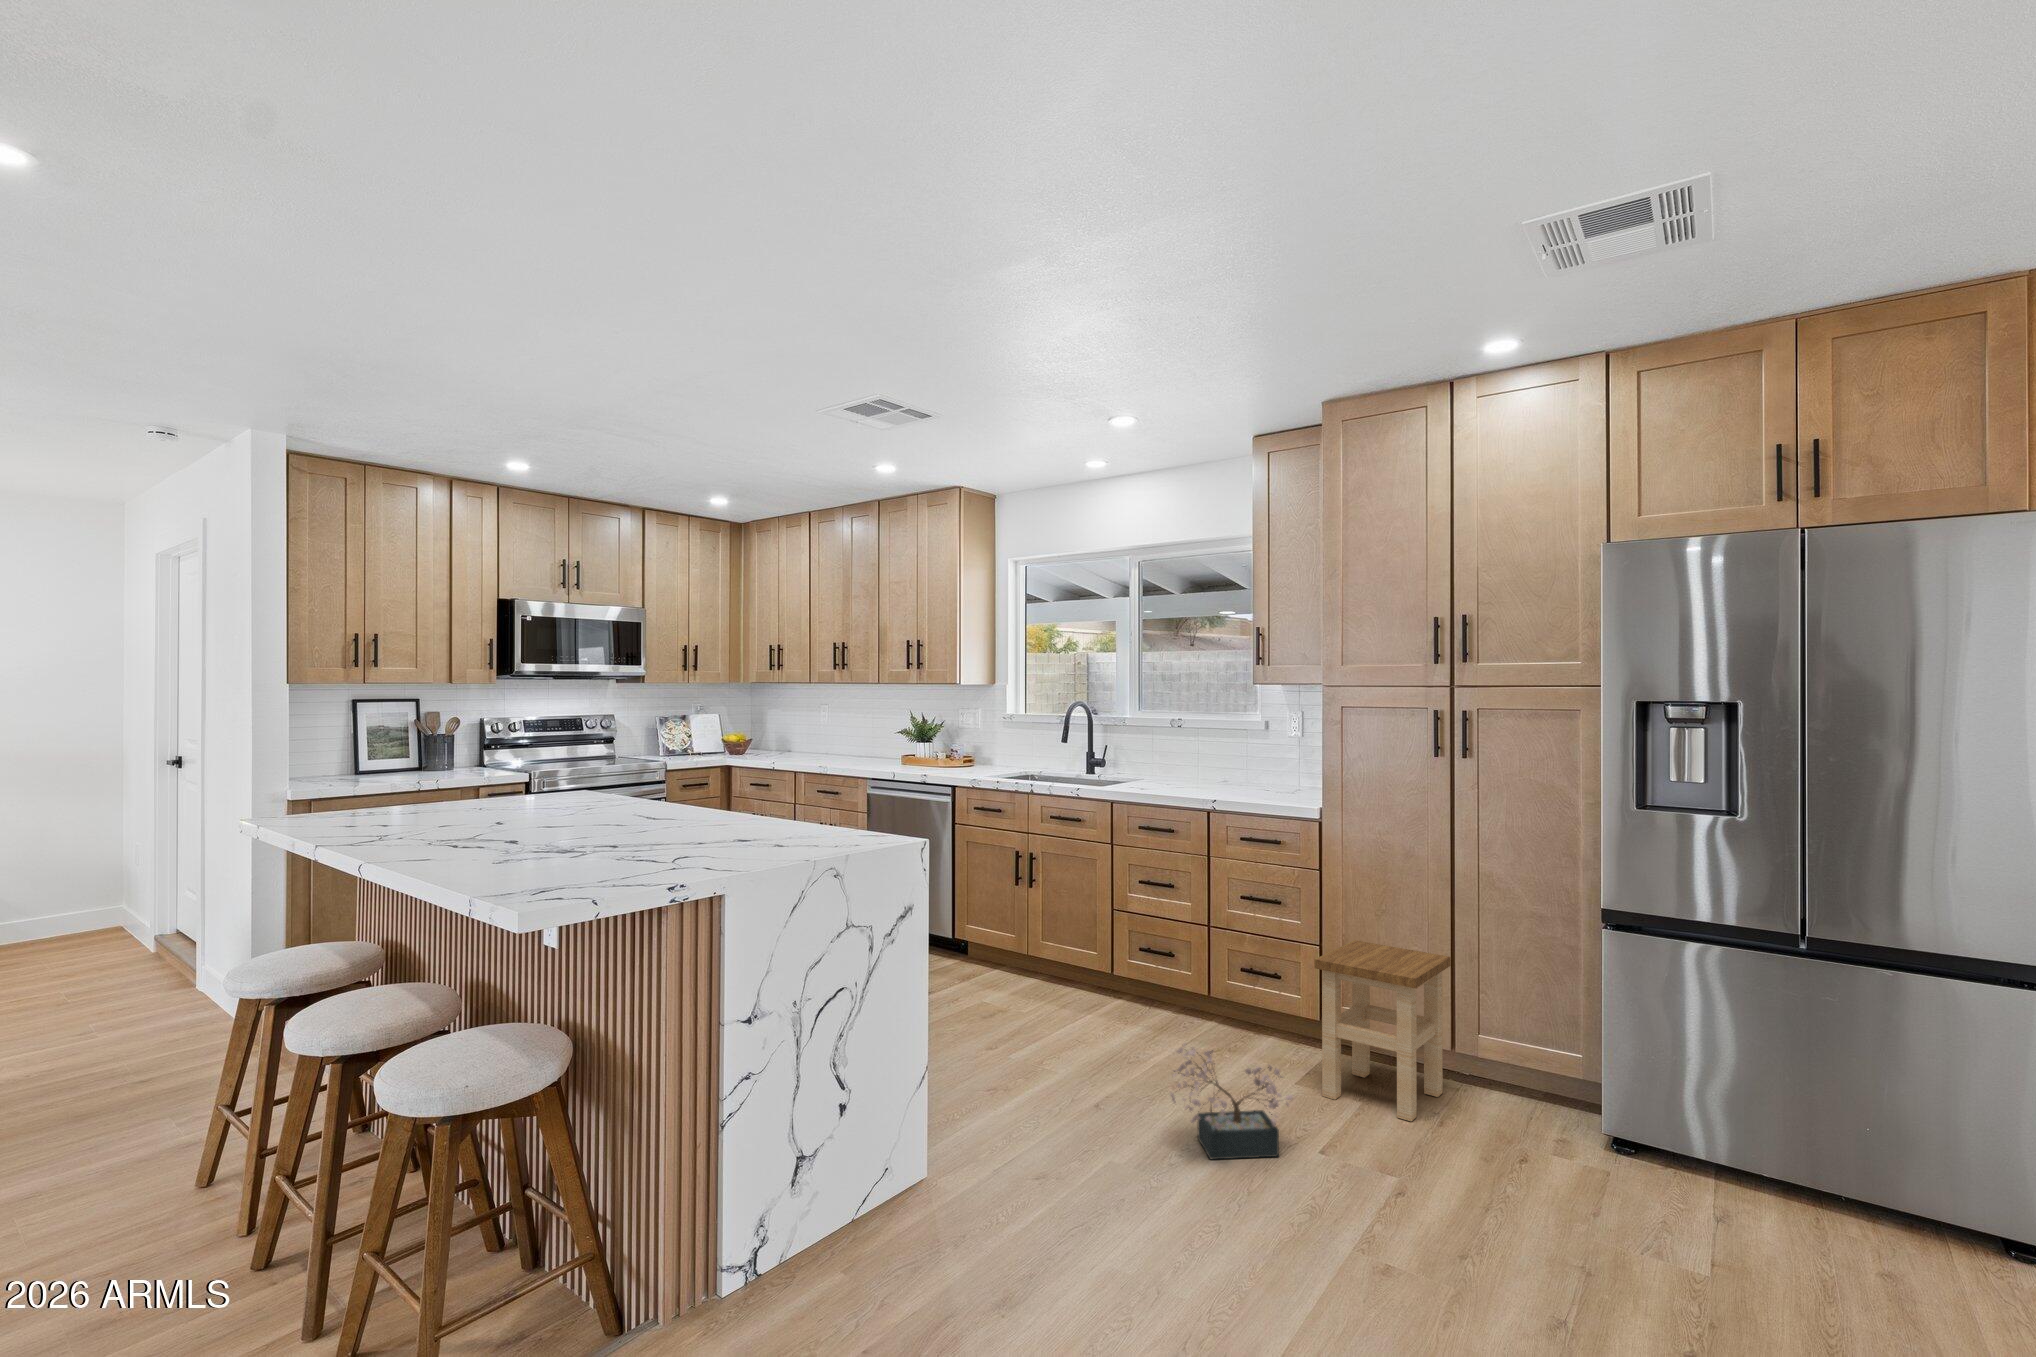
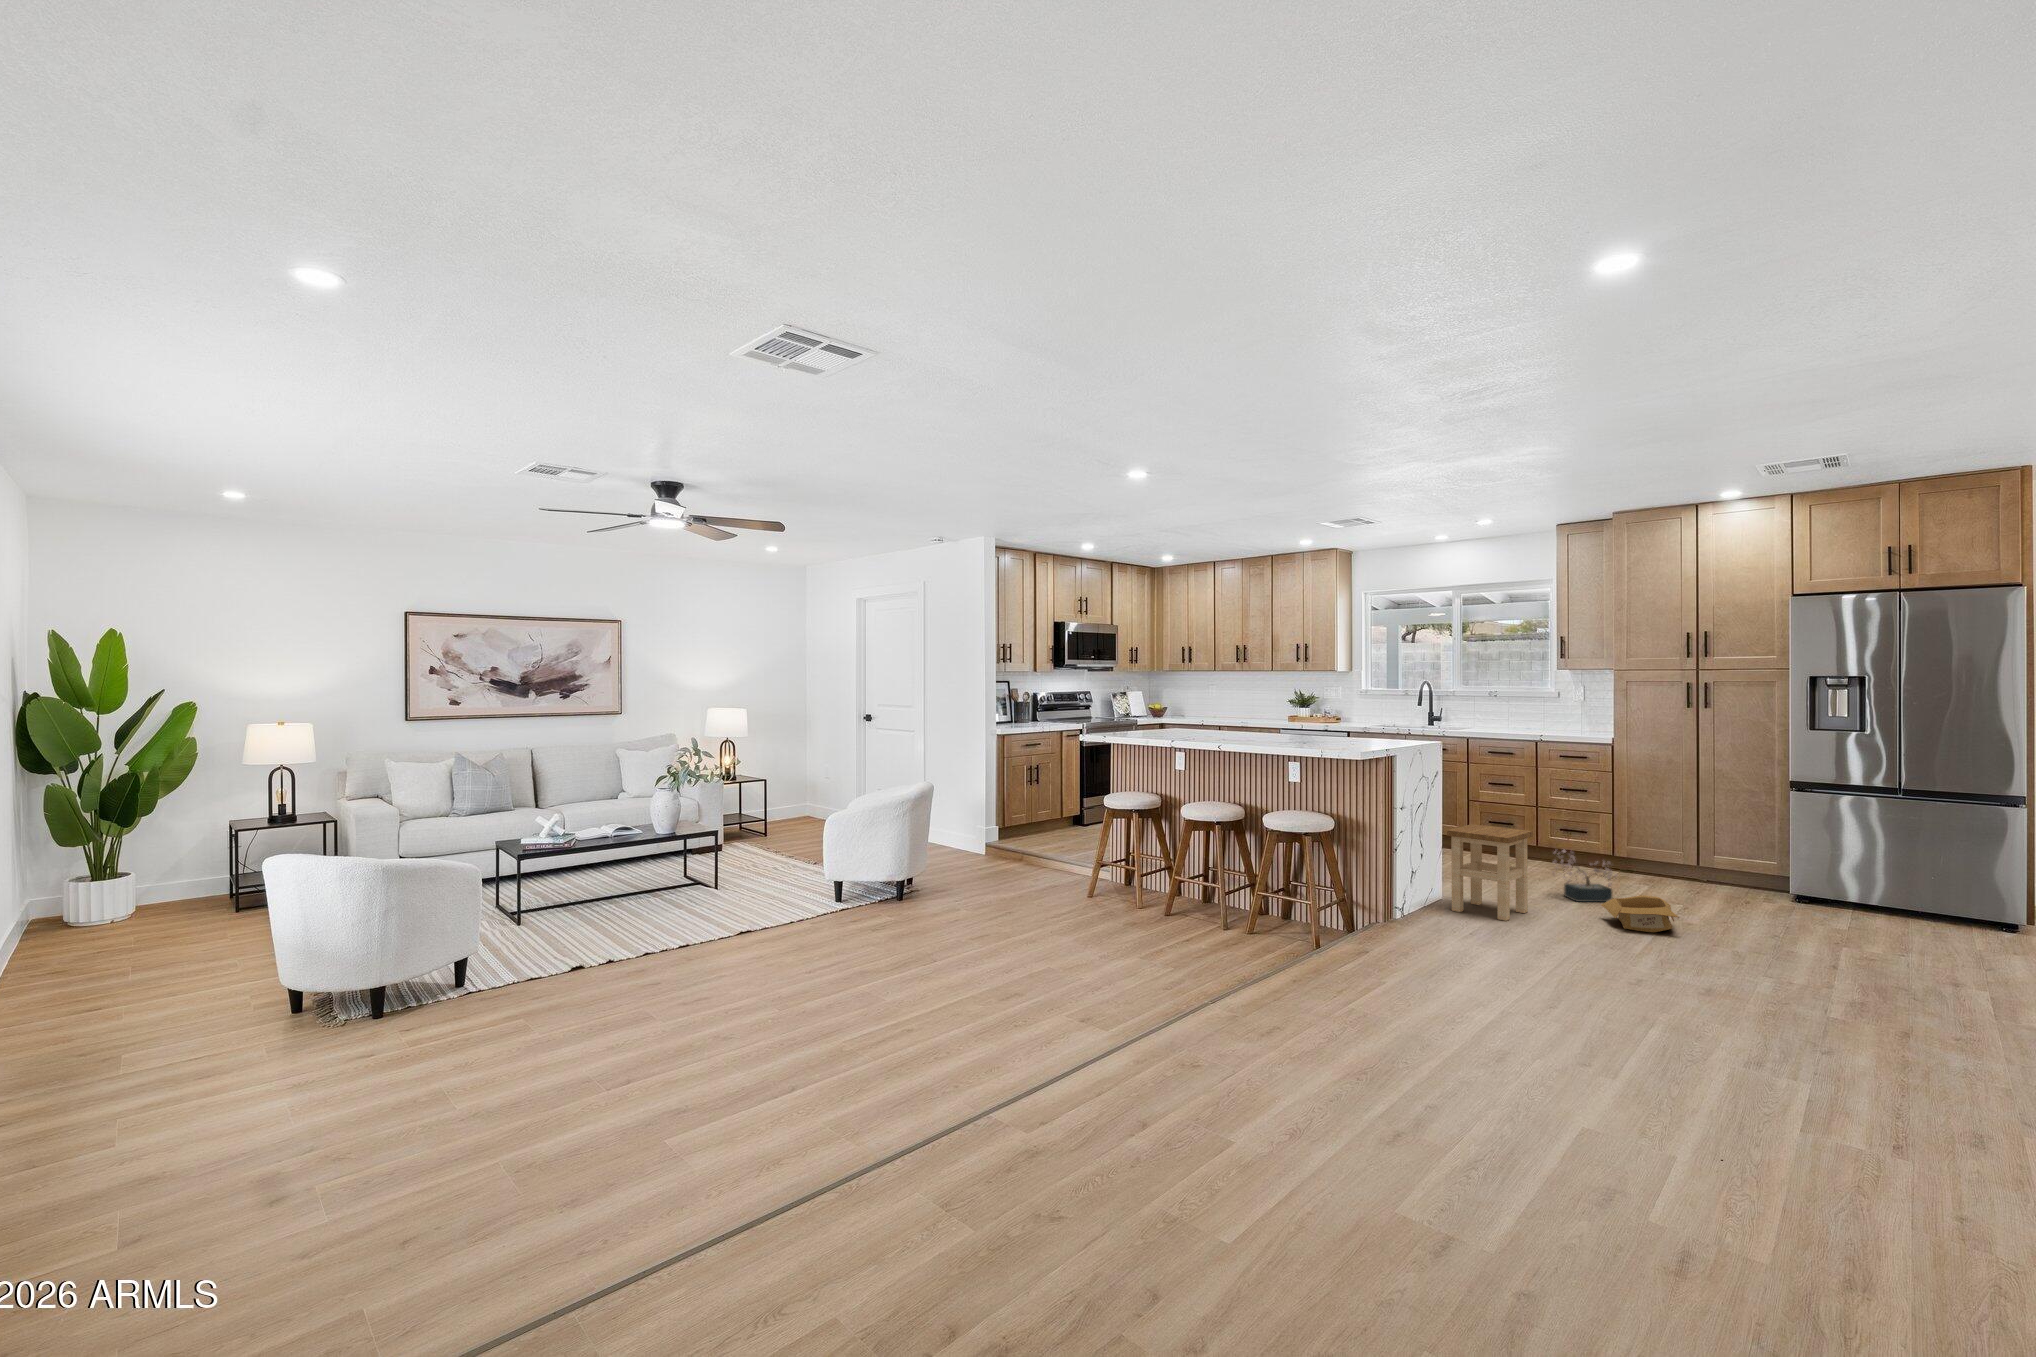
stool: present [1314,940,1451,1121] -> present [1447,824,1533,921]
cardboard box: none [1225,1177,1359,1299] -> present [1601,895,1679,932]

